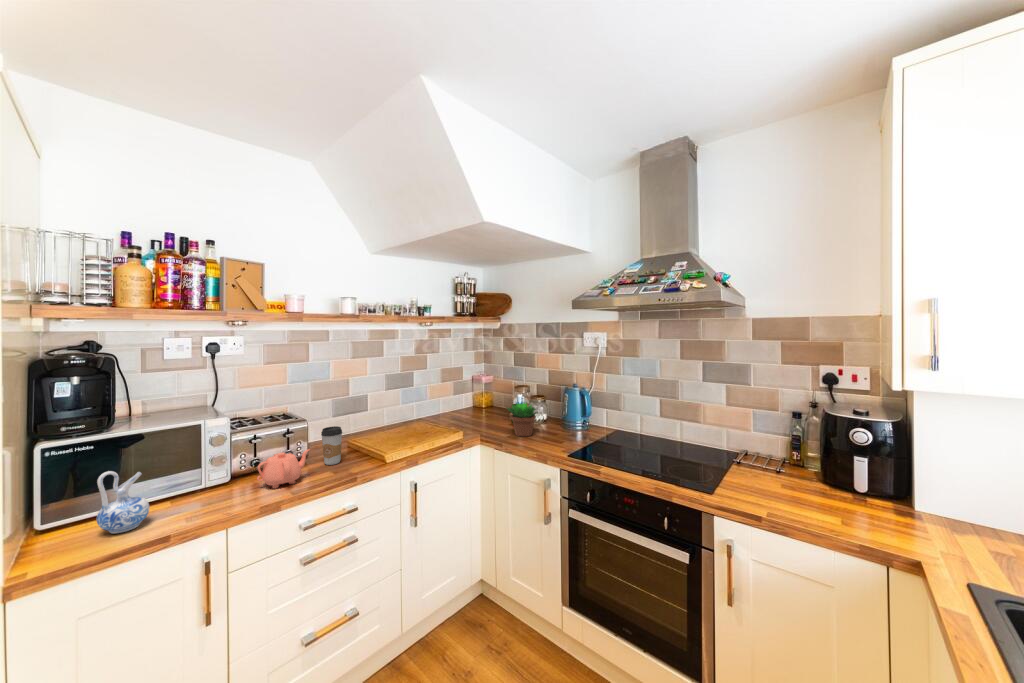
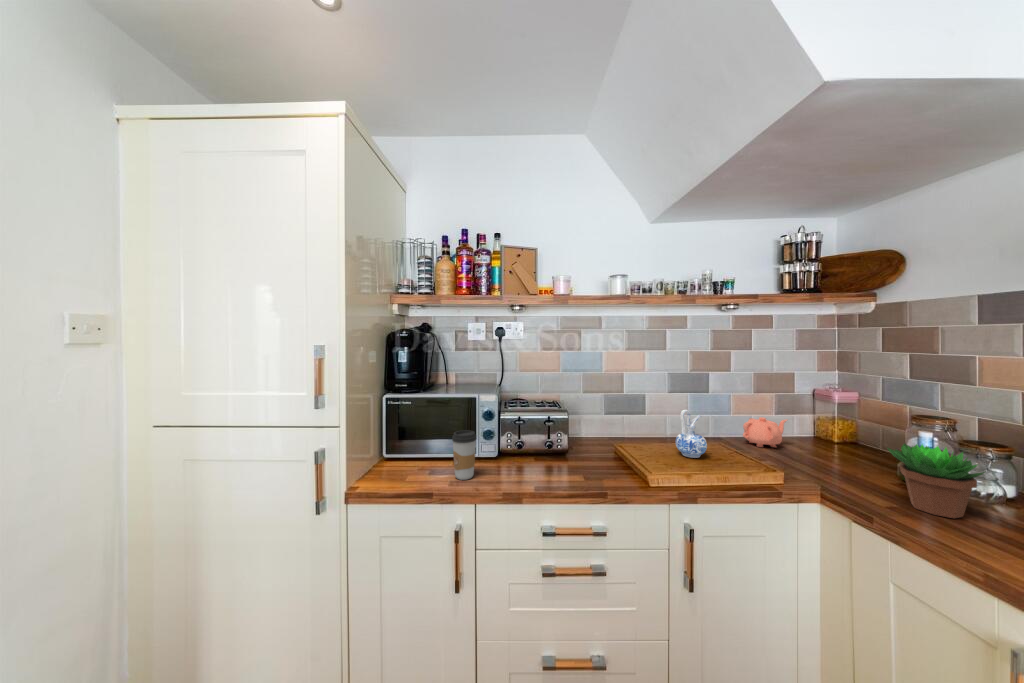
coffee cup: present [321,426,342,465] -> present [452,430,476,480]
teapot: present [257,449,310,488] -> present [743,417,787,447]
ceramic pitcher: present [97,471,149,533] -> present [676,410,707,458]

